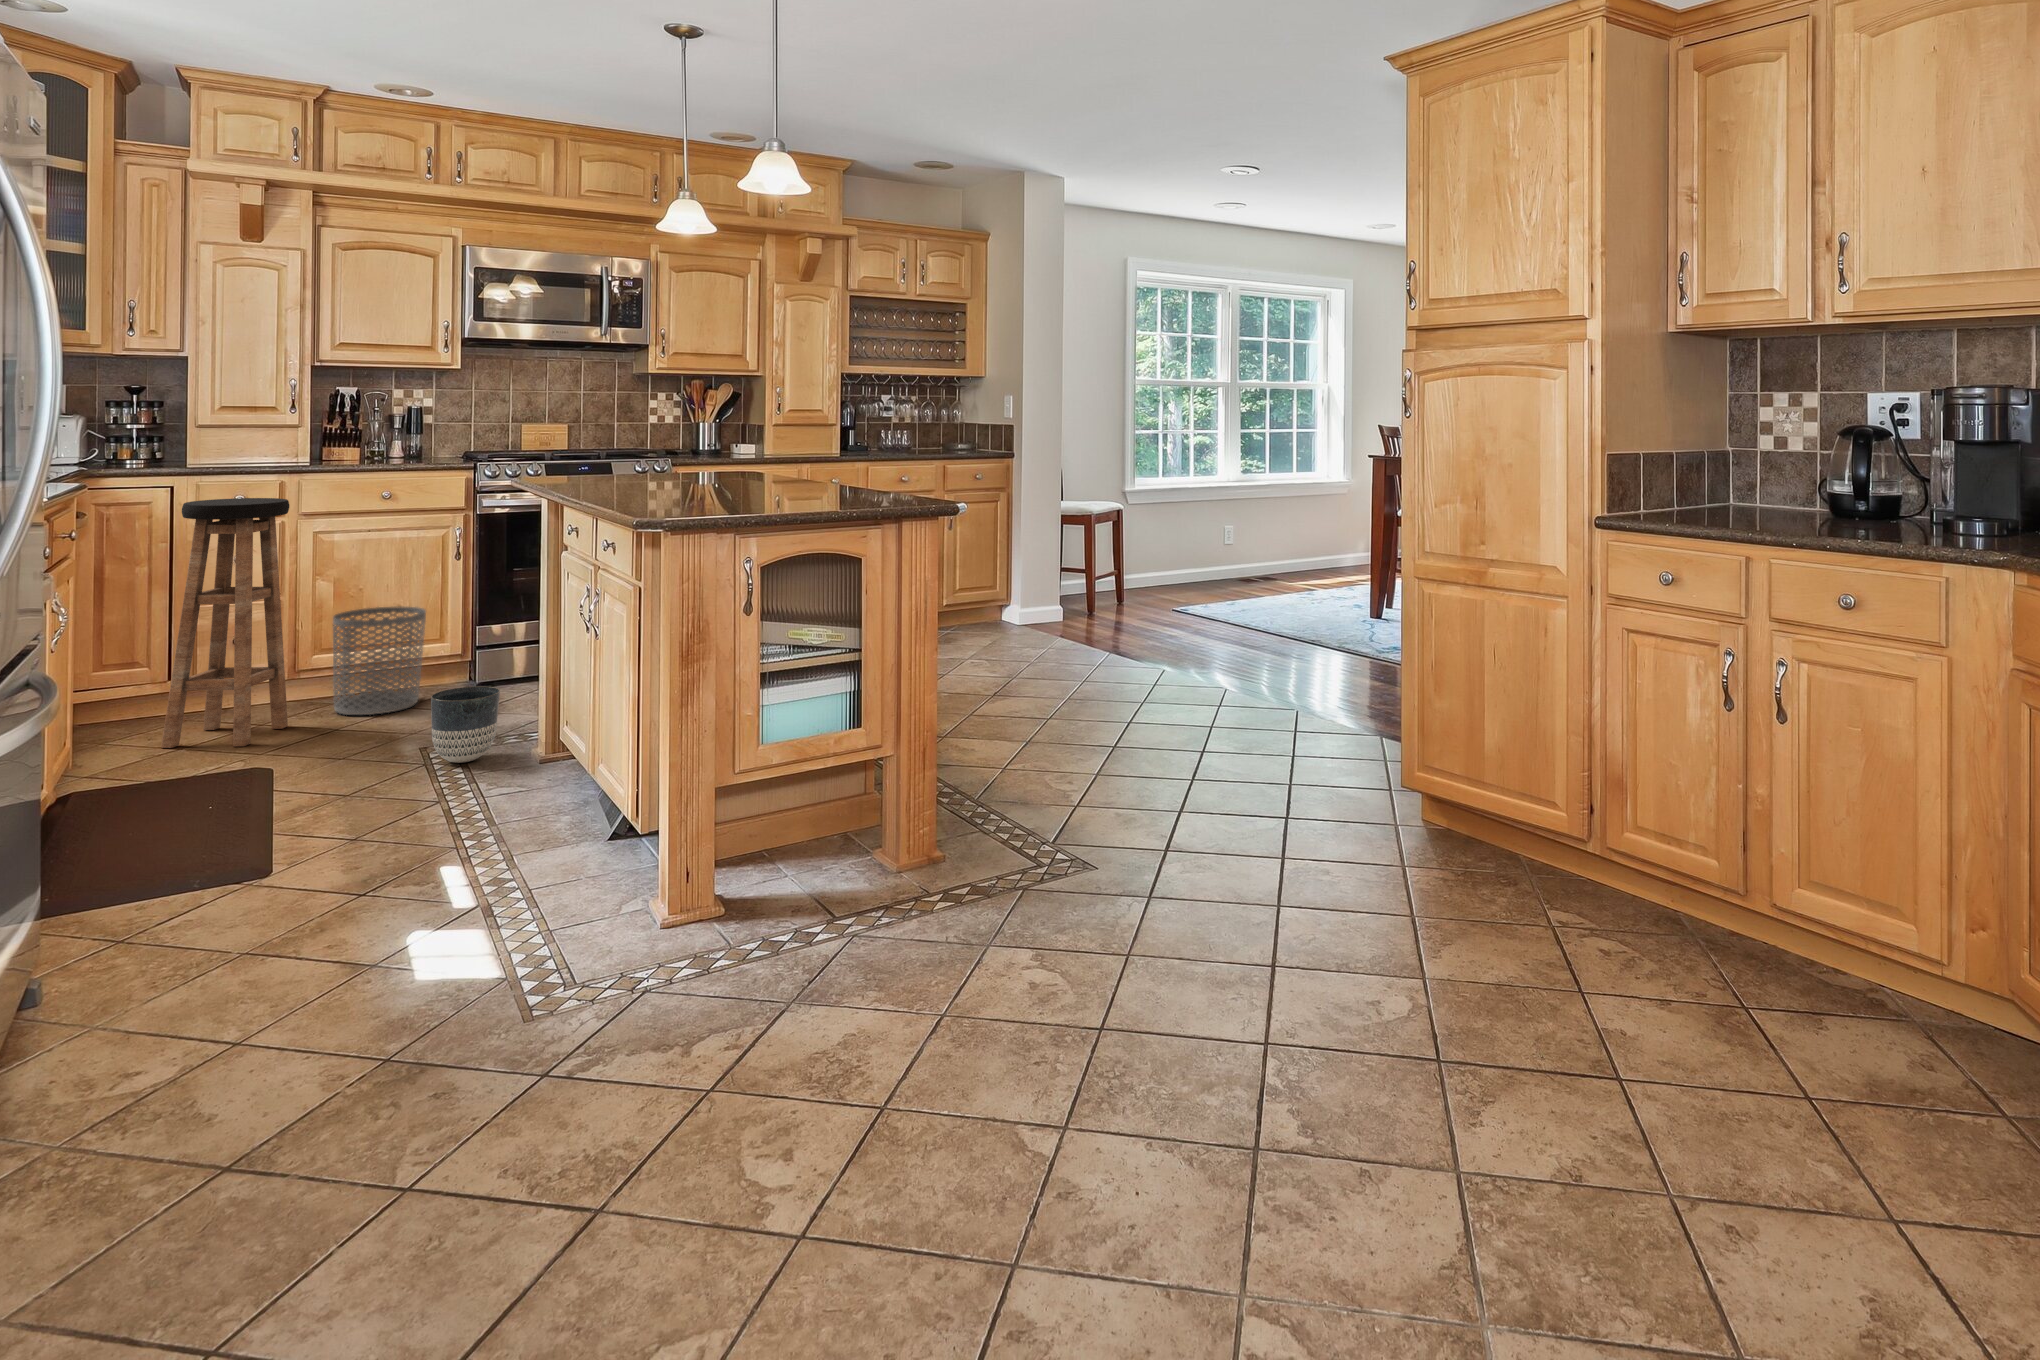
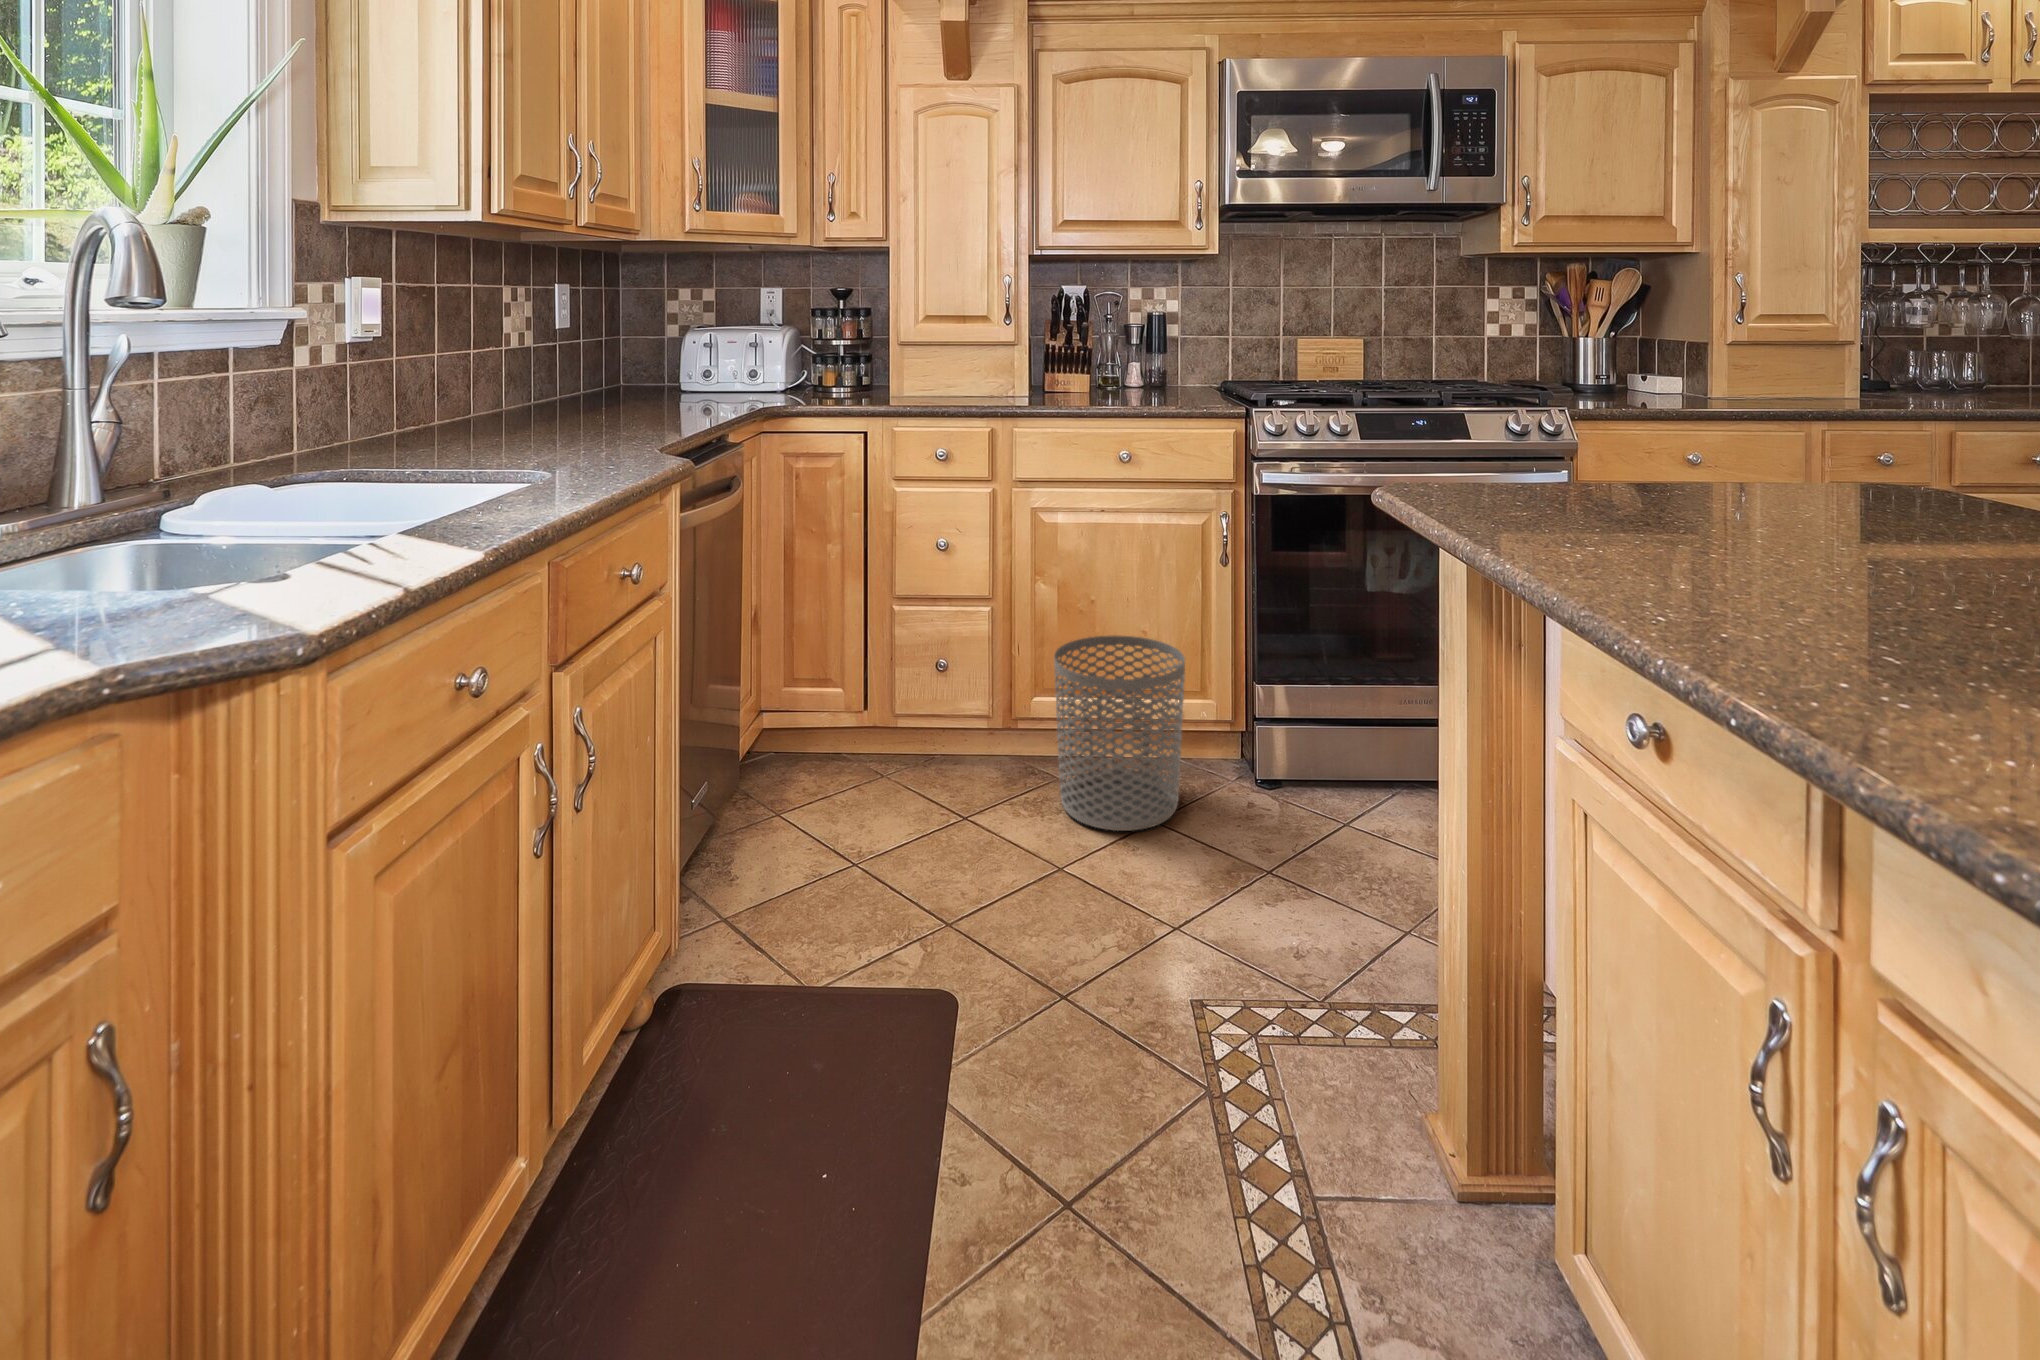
bar stool: present [161,498,289,748] -> none [830,464,996,887]
planter: present [431,686,500,763] -> none [1204,928,1342,1128]

